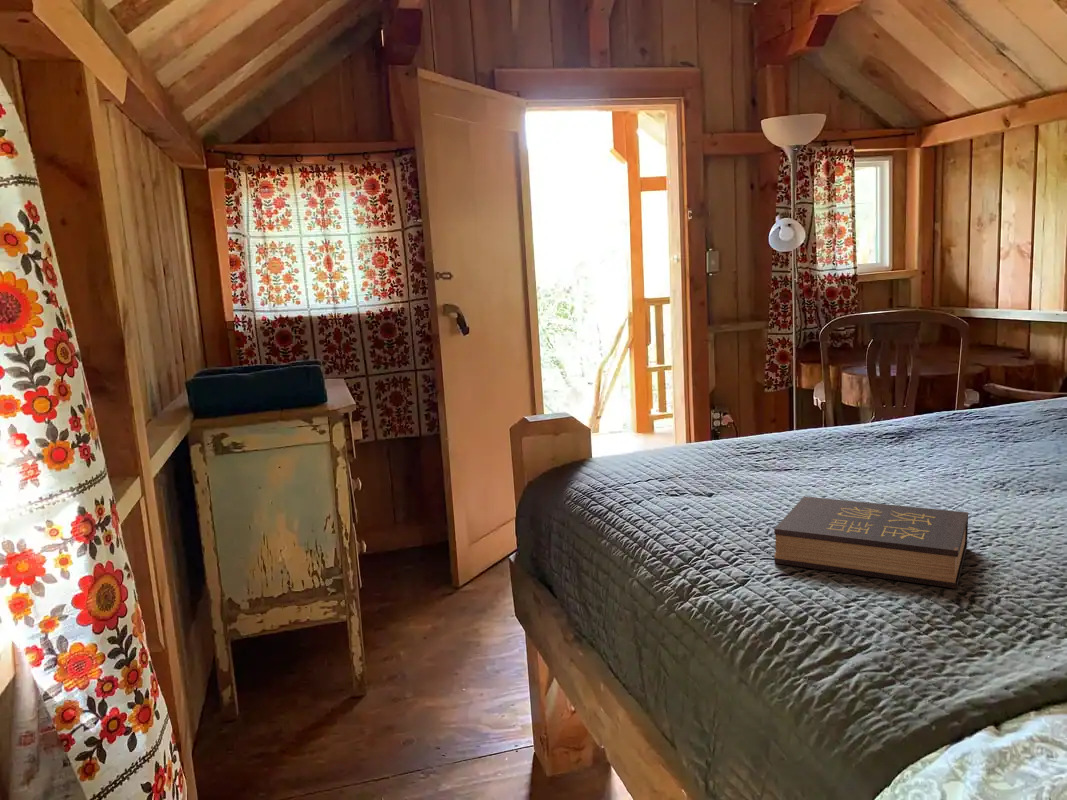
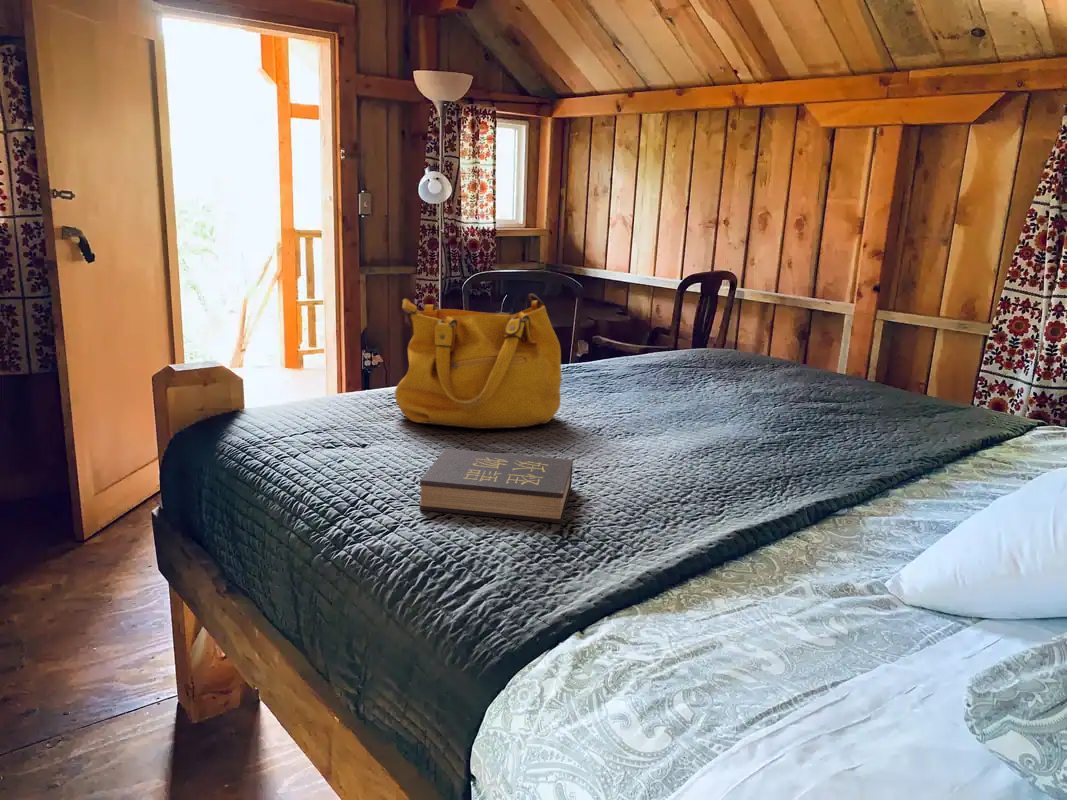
handbag: none [746,324,946,479] -> present [395,294,561,428]

